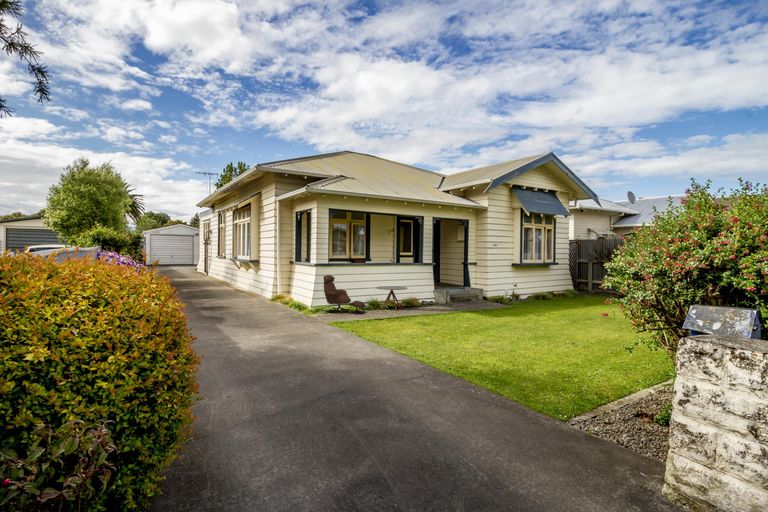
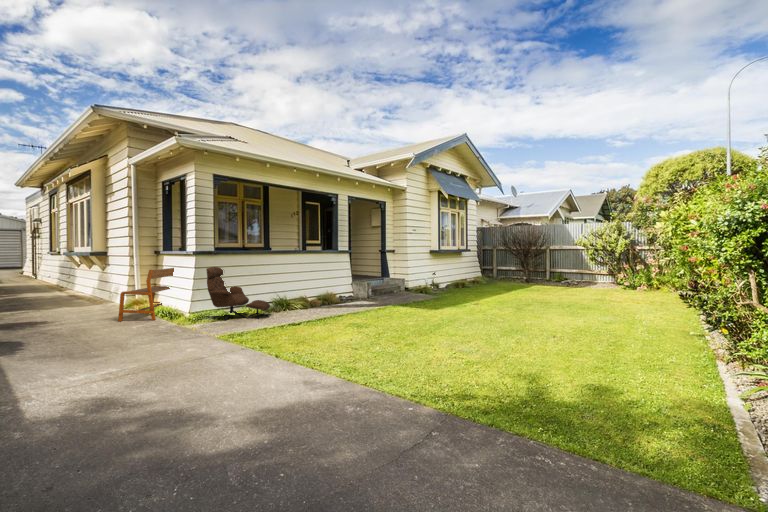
bench: none [270,274,305,310] -> present [118,268,174,321]
round table: present [376,286,408,310] -> none [283,279,324,310]

